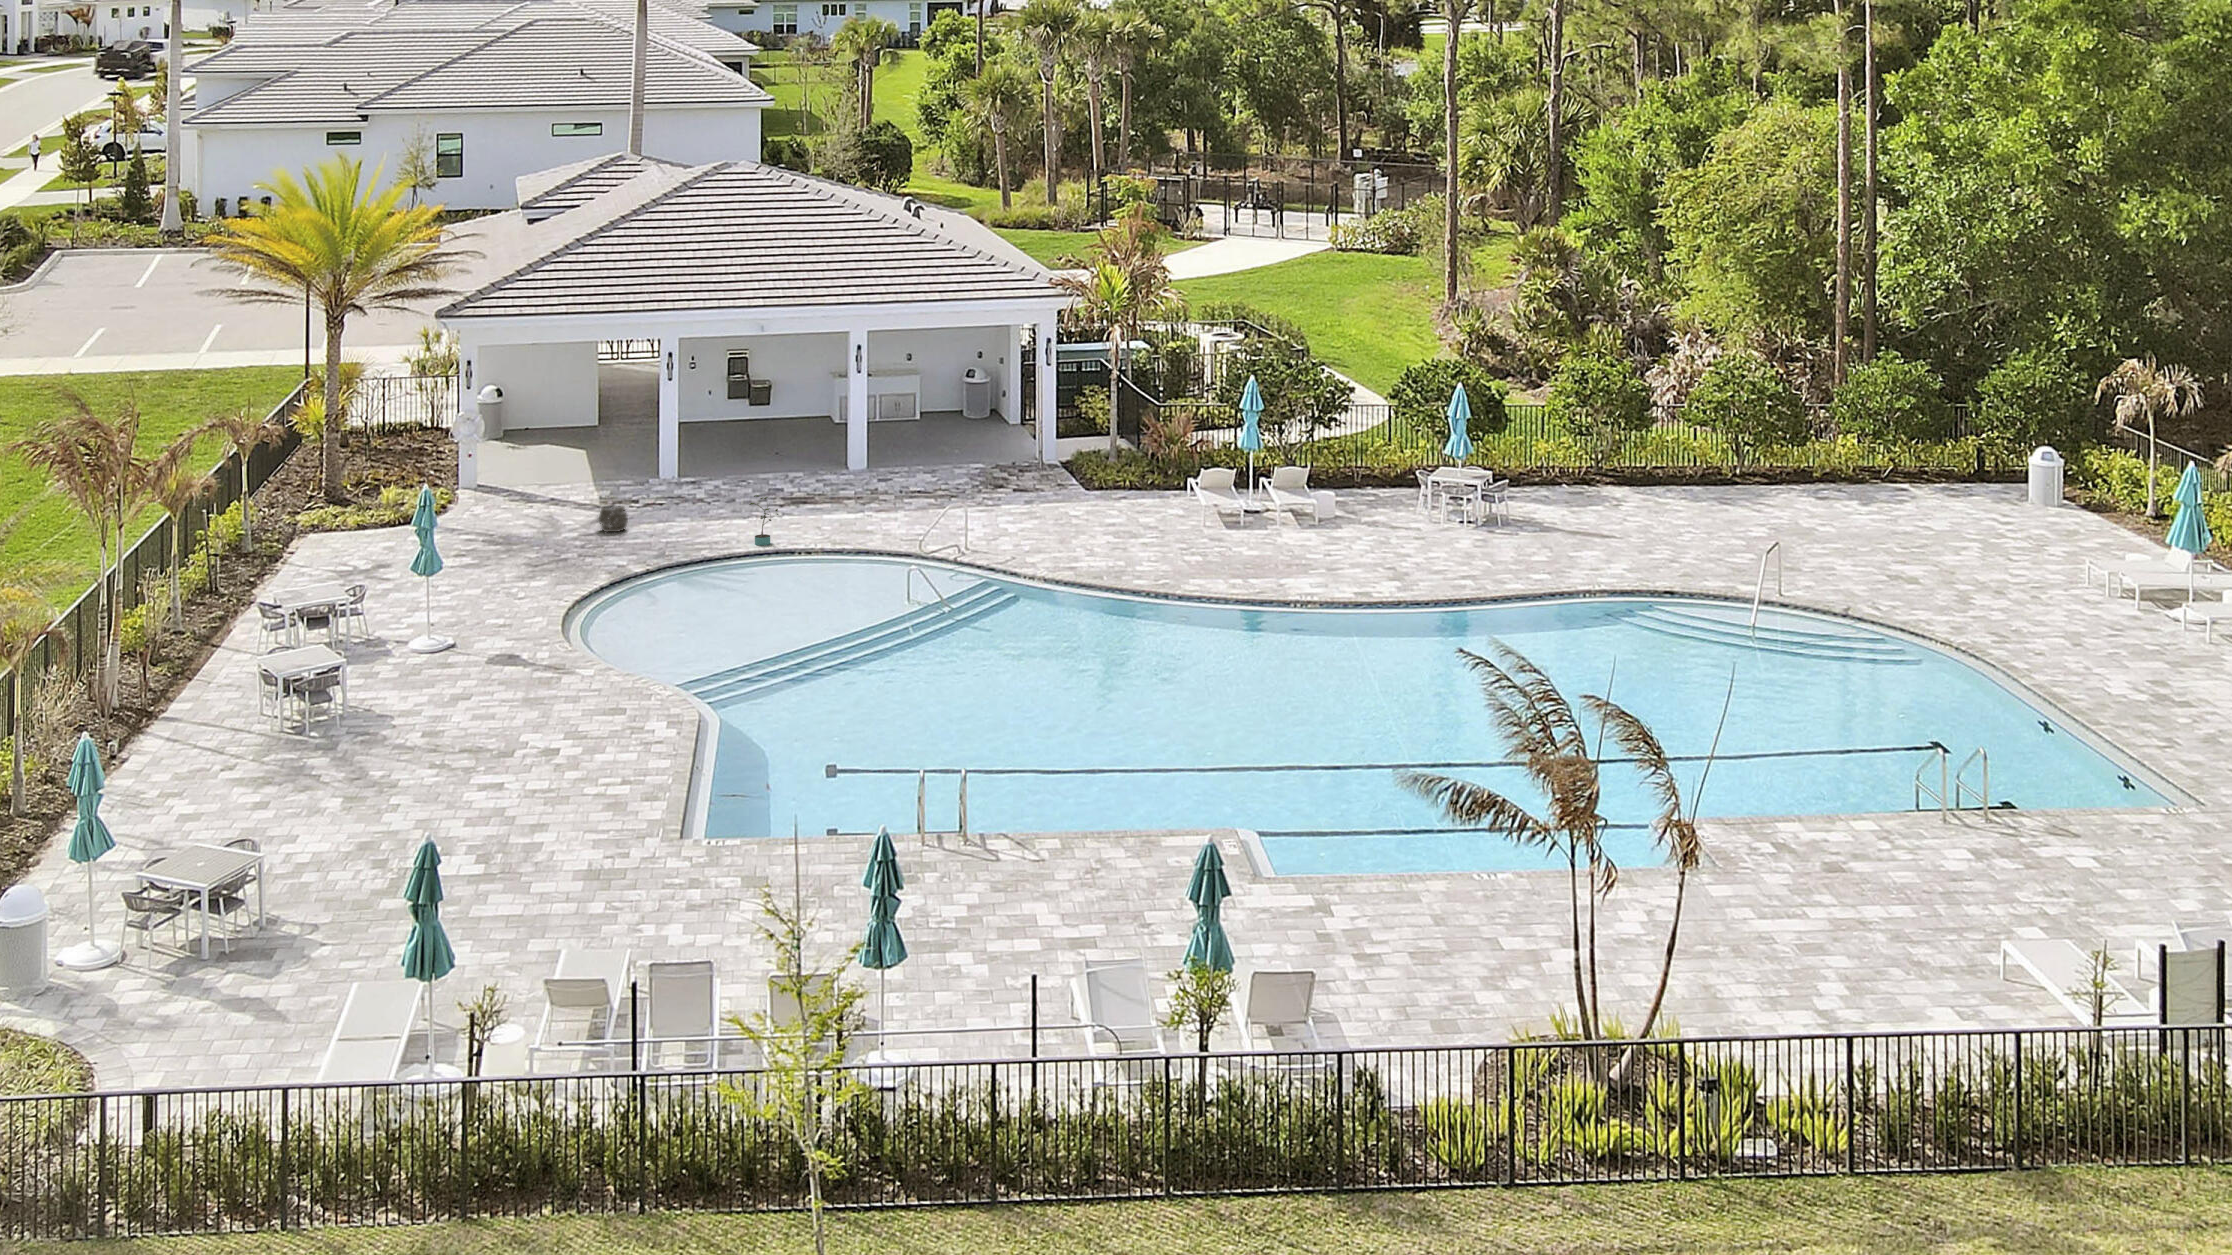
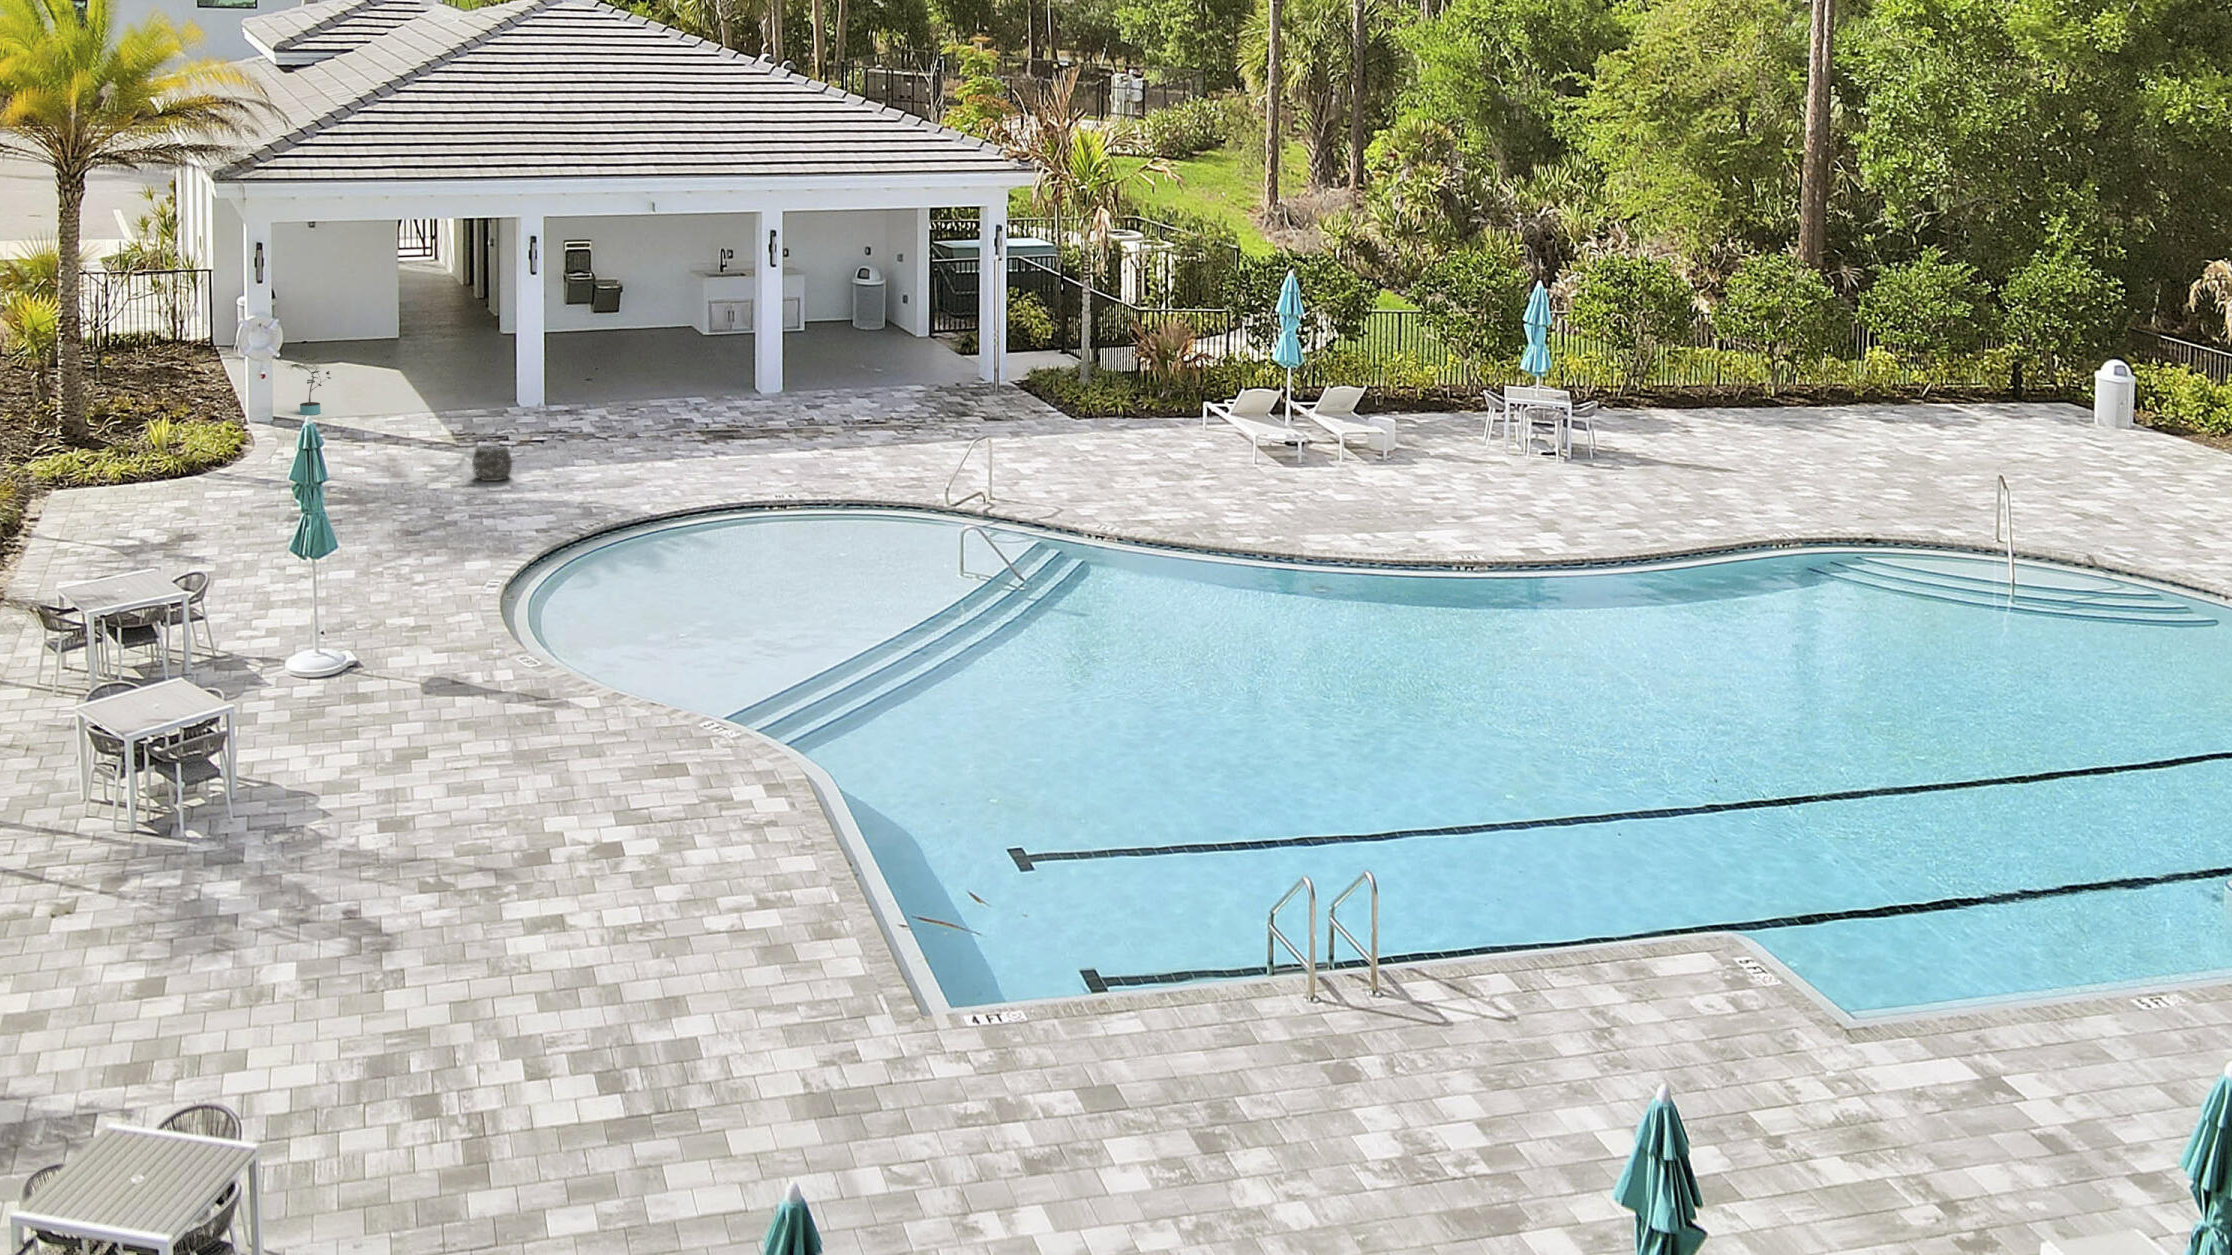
potted plant: present [749,495,779,545] -> present [292,355,331,415]

